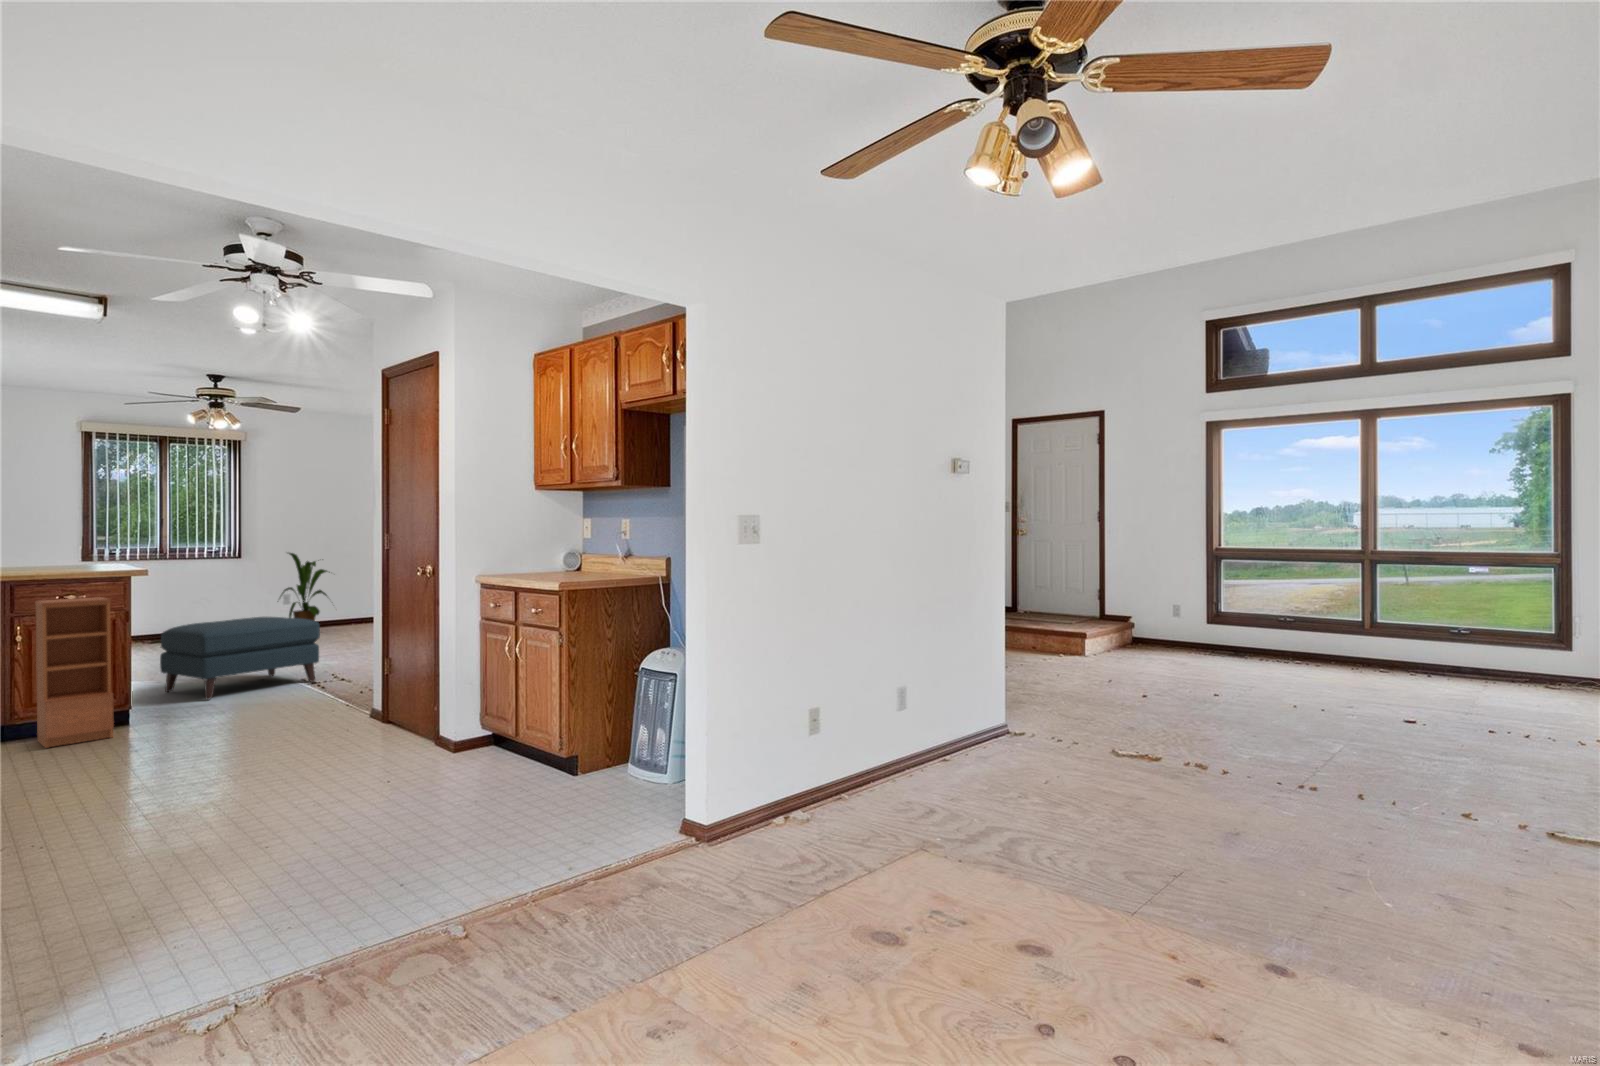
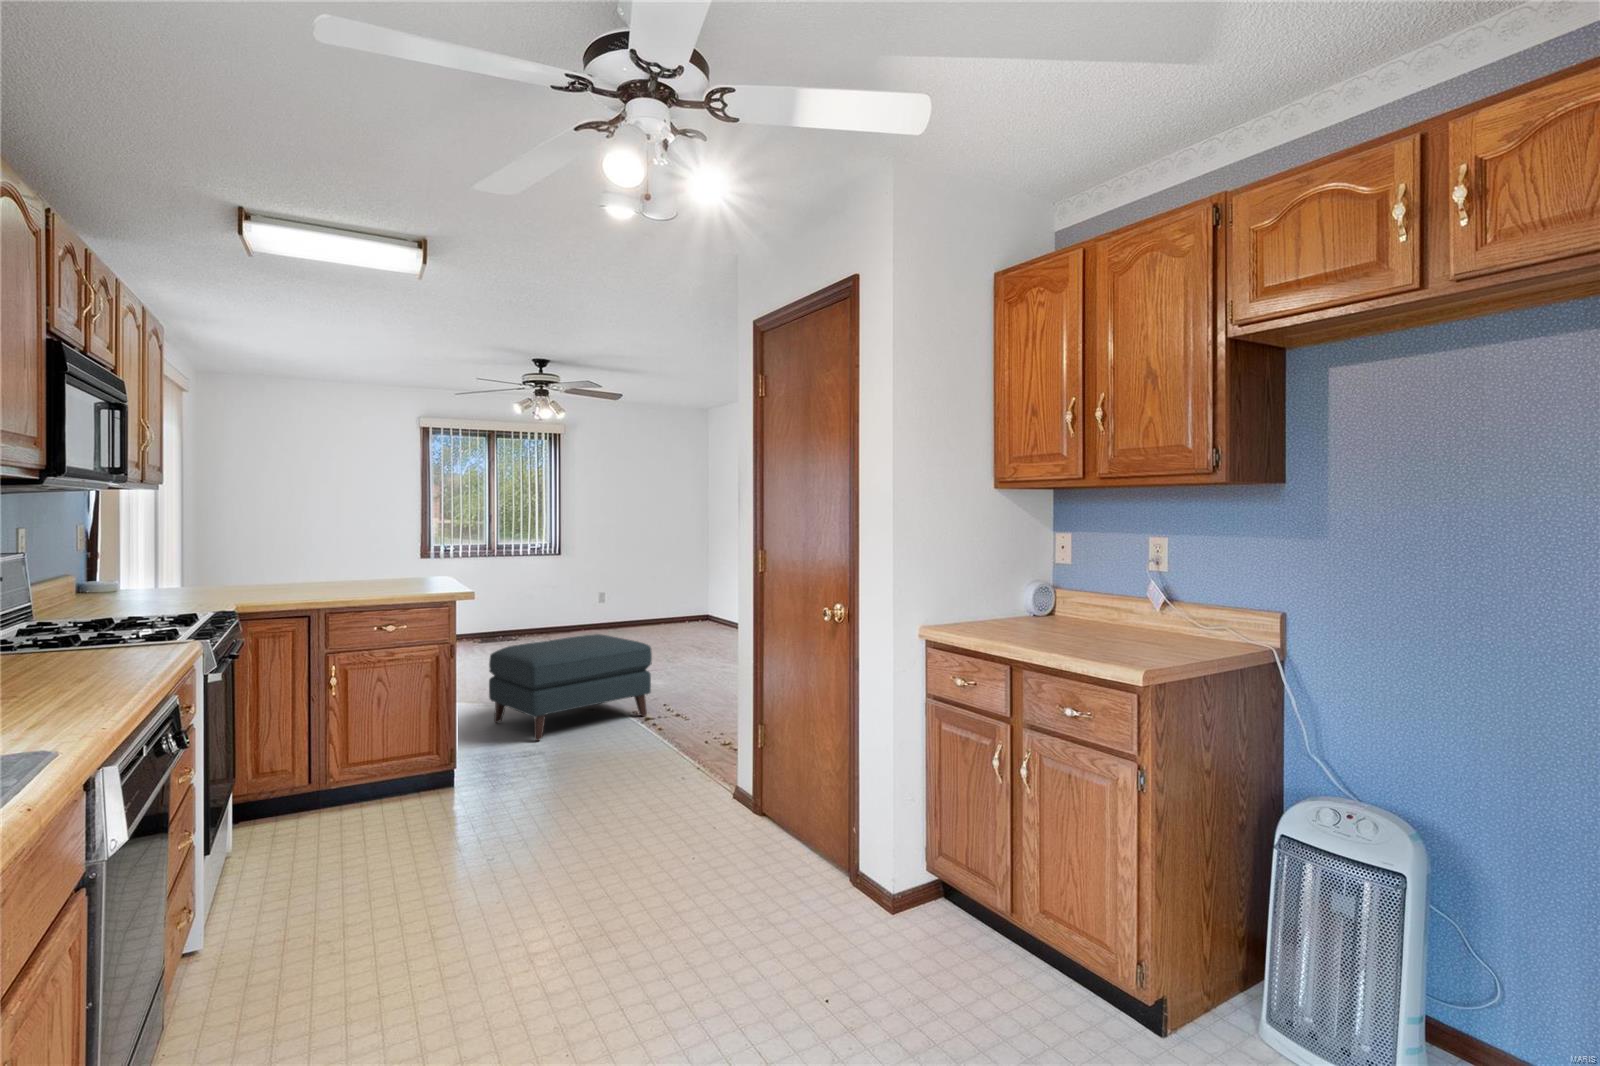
house plant: present [280,553,330,621] -> none [594,550,651,637]
bookcase: present [35,597,114,748] -> none [355,627,438,823]

